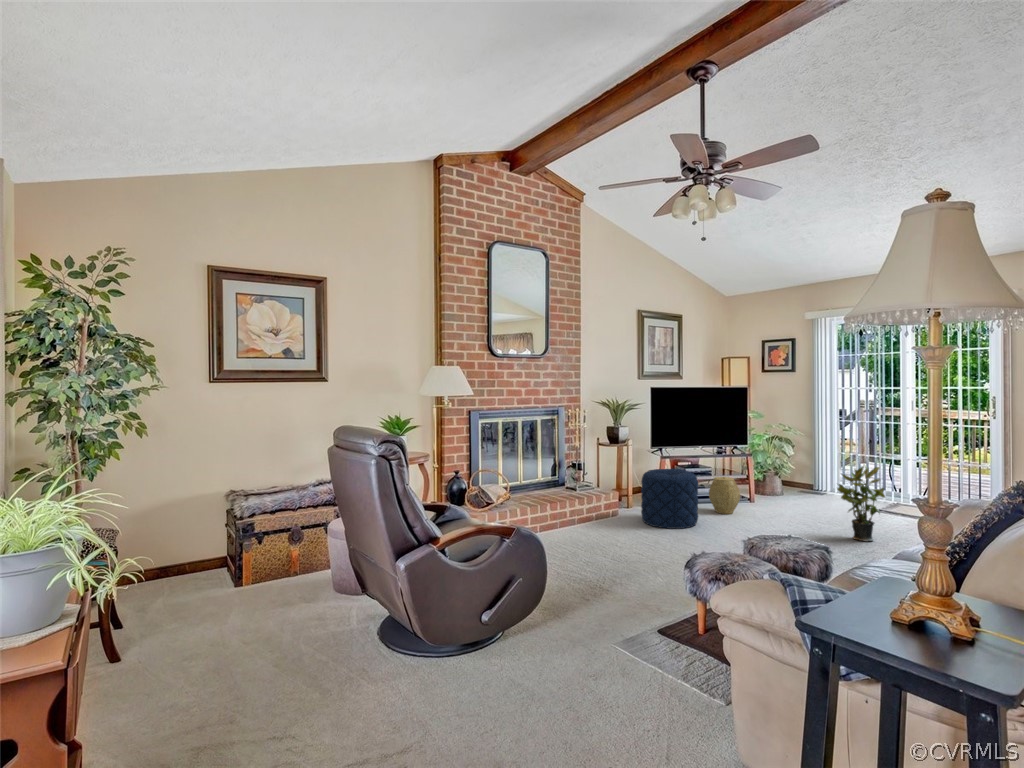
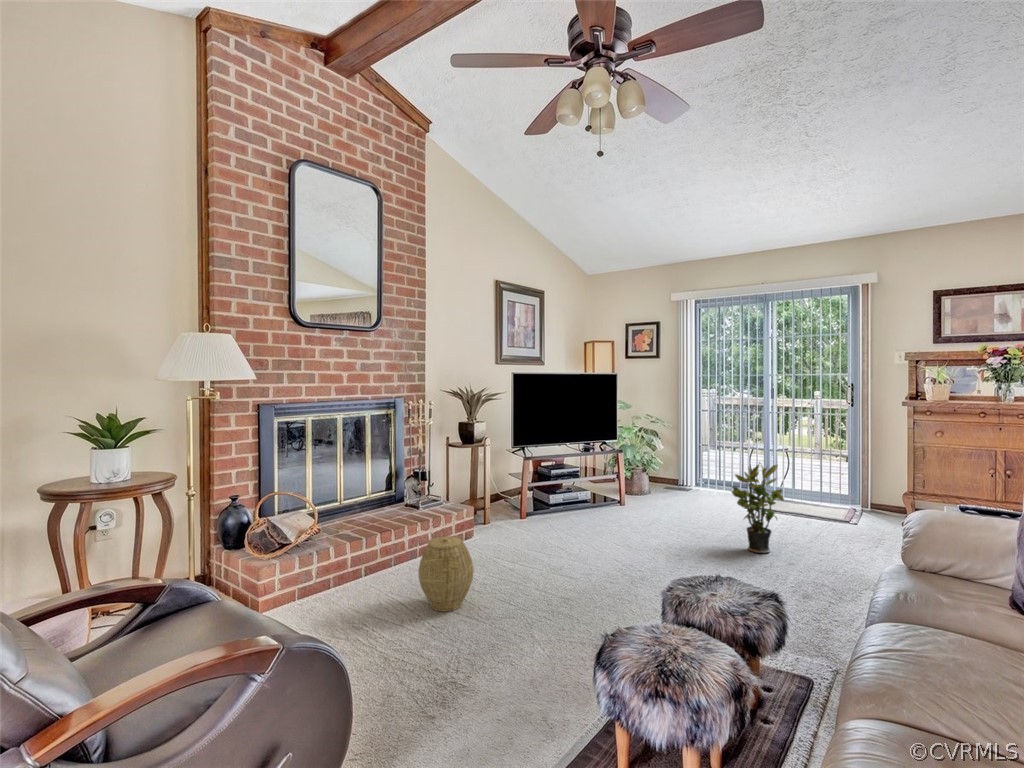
pouf: present [641,469,698,529] -> none [503,475,573,553]
woven basket: present [709,477,740,514] -> present [419,536,474,611]

